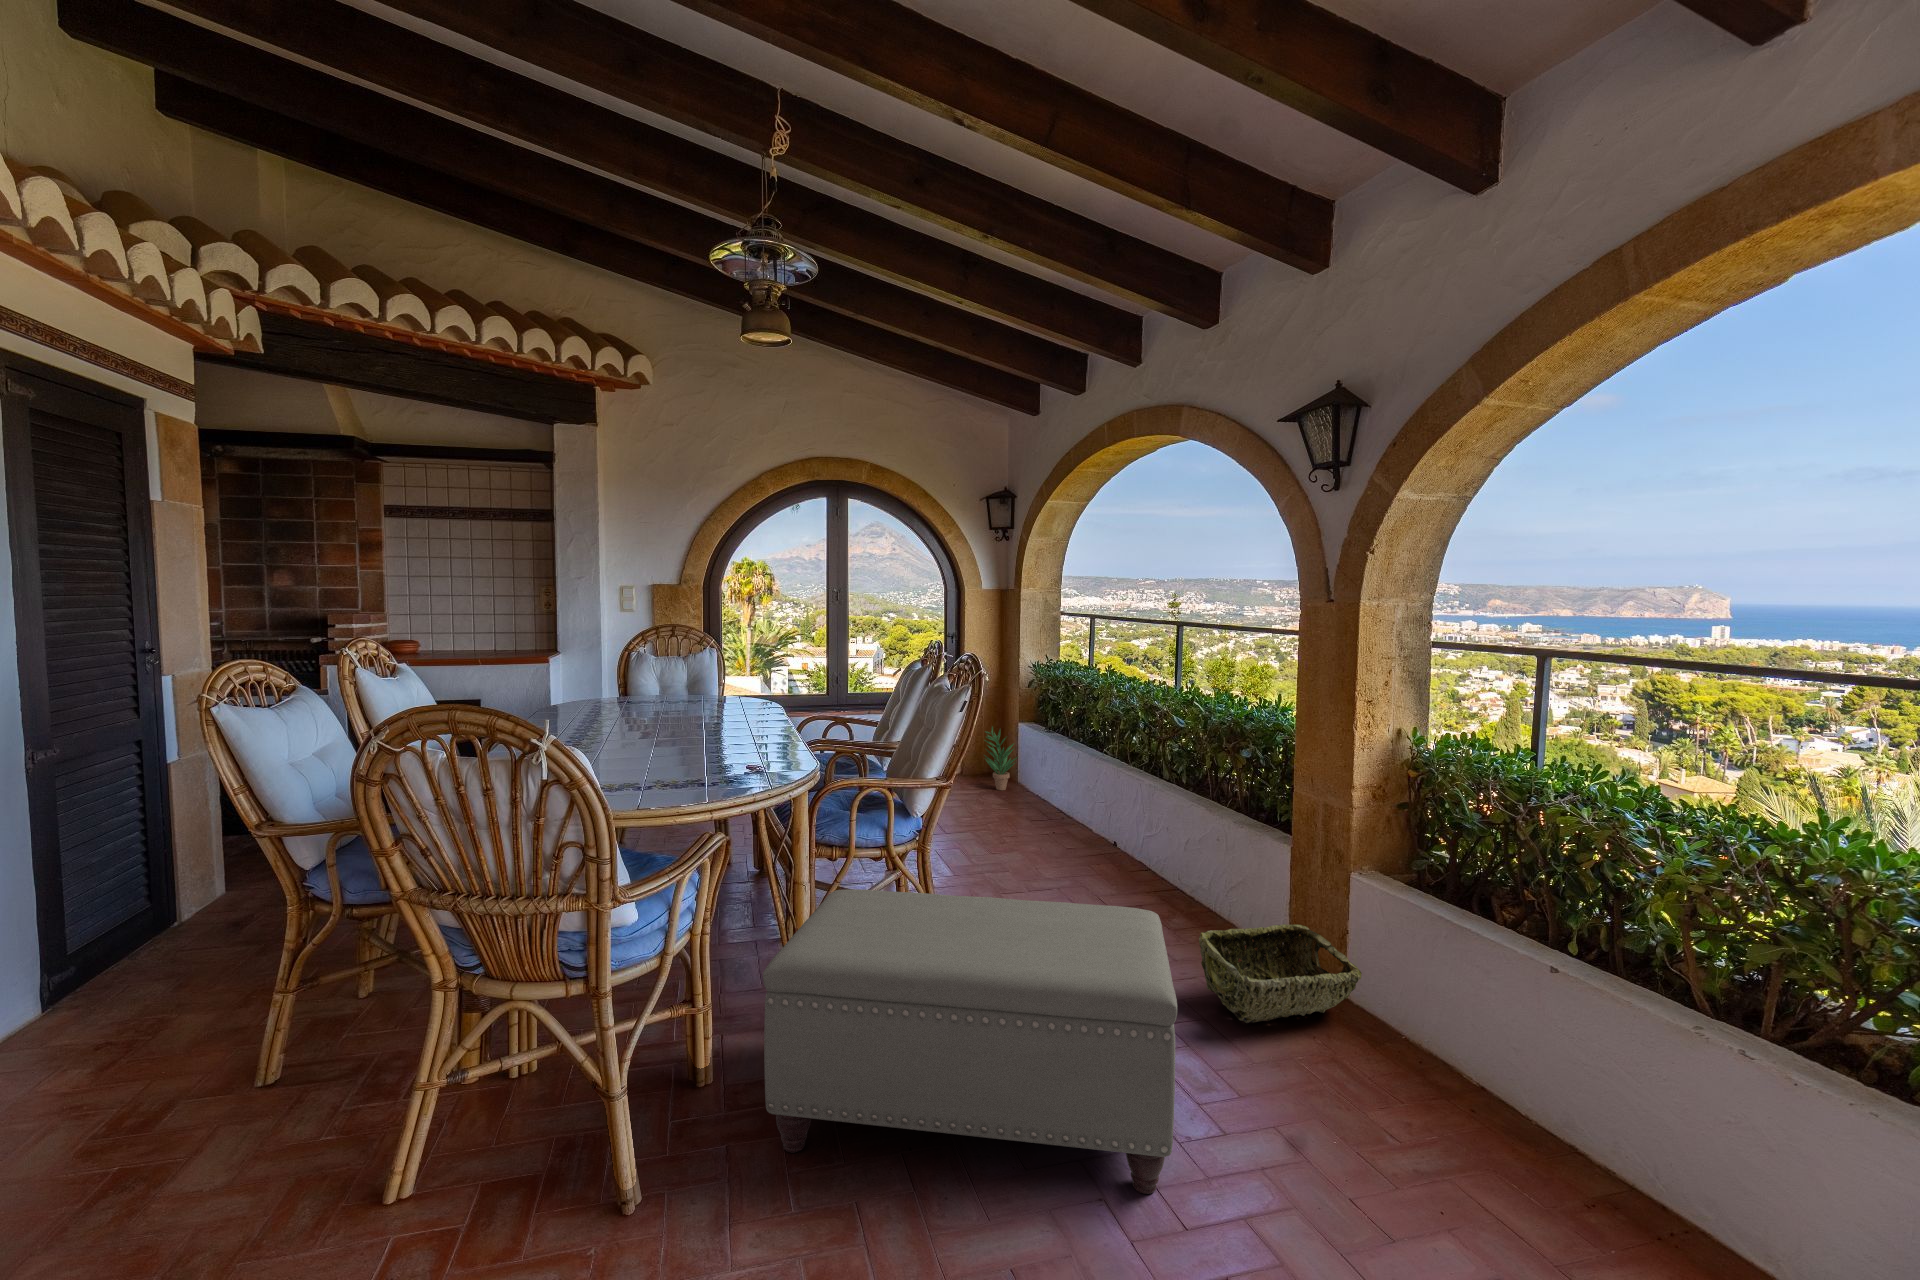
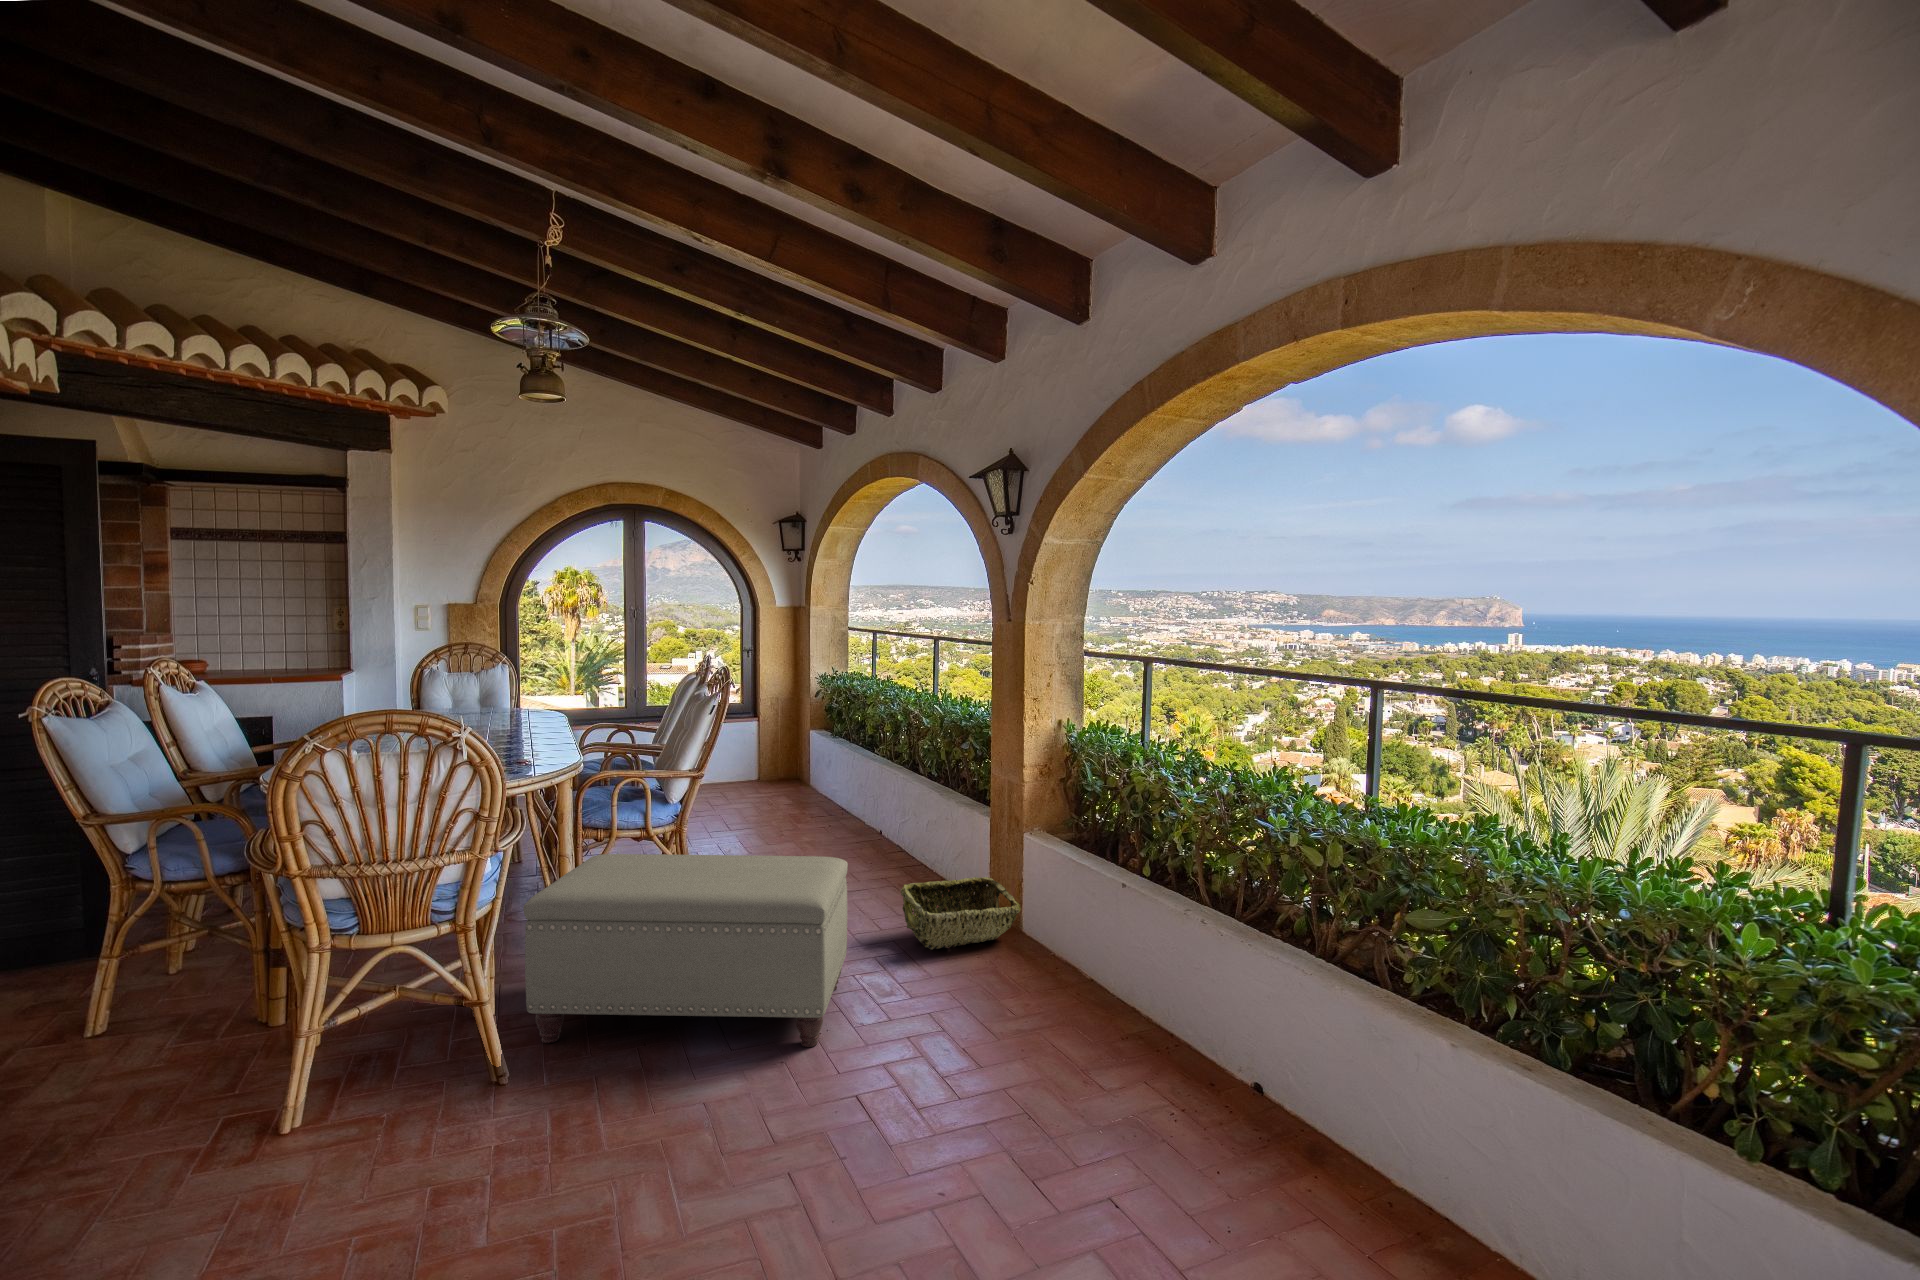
potted plant: present [984,727,1018,790] -> none [781,735,816,795]

